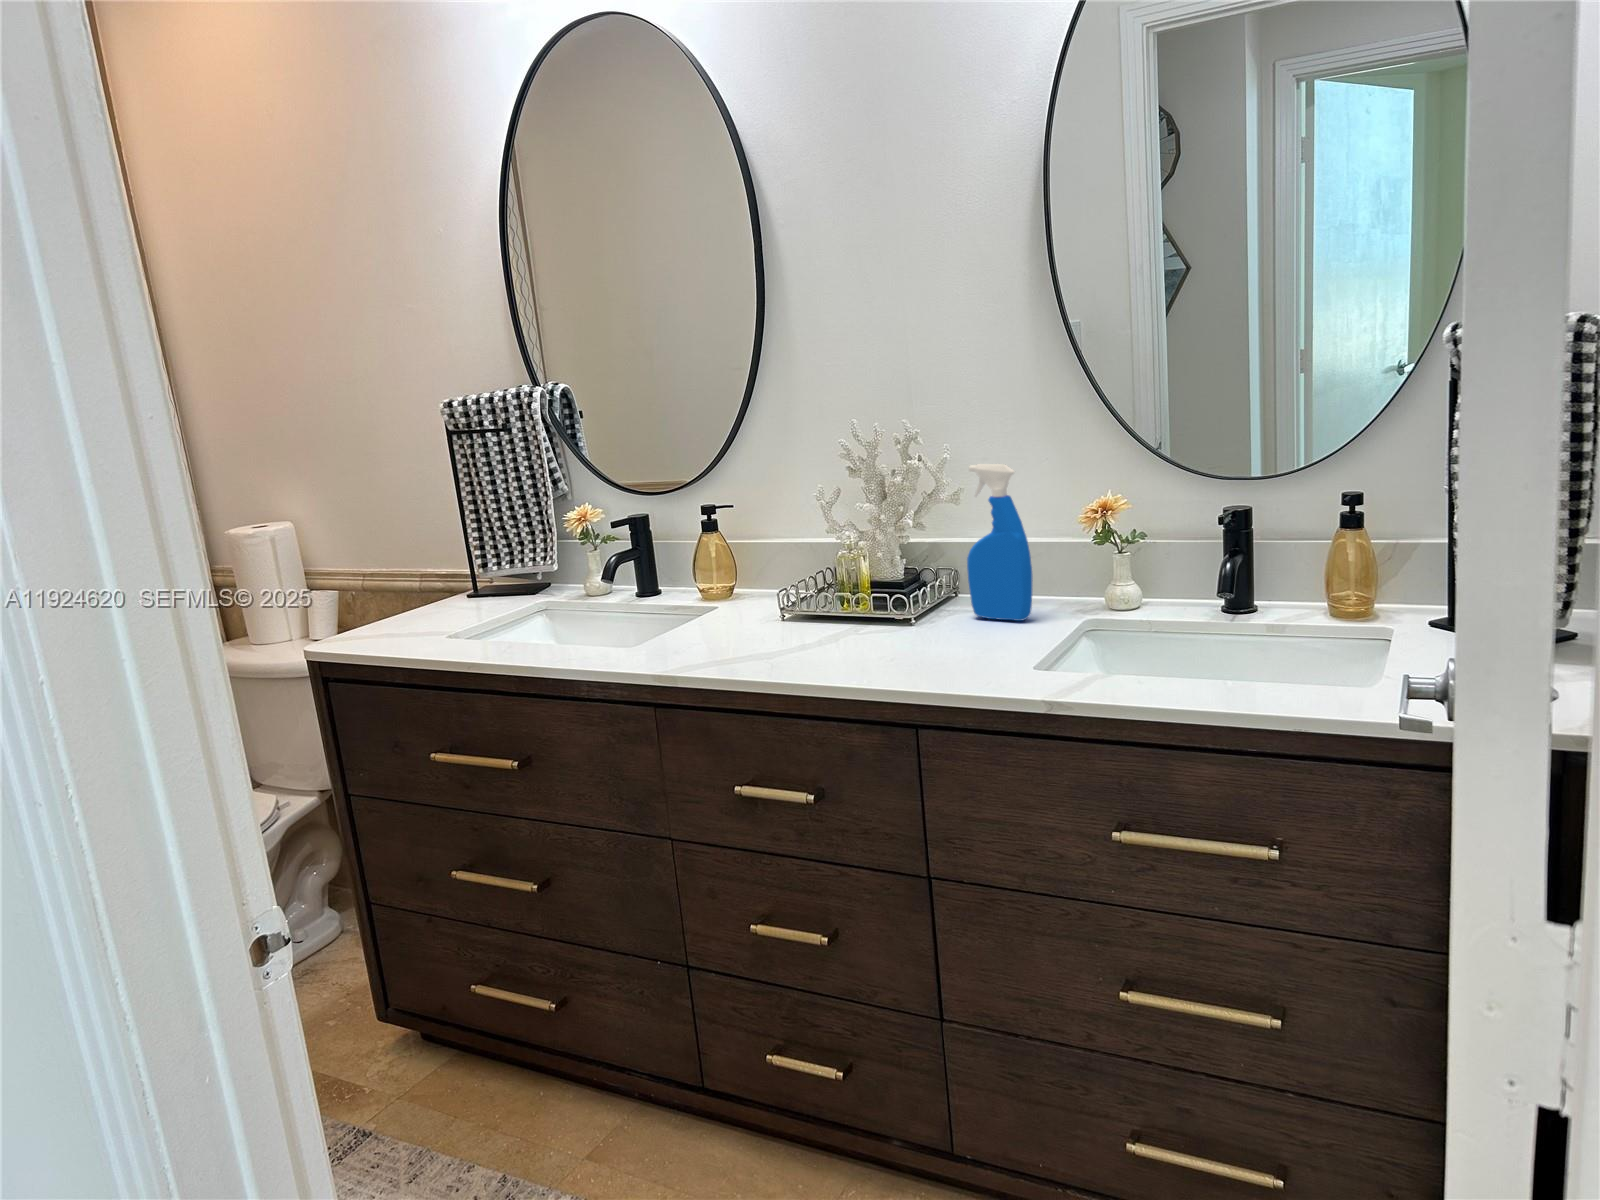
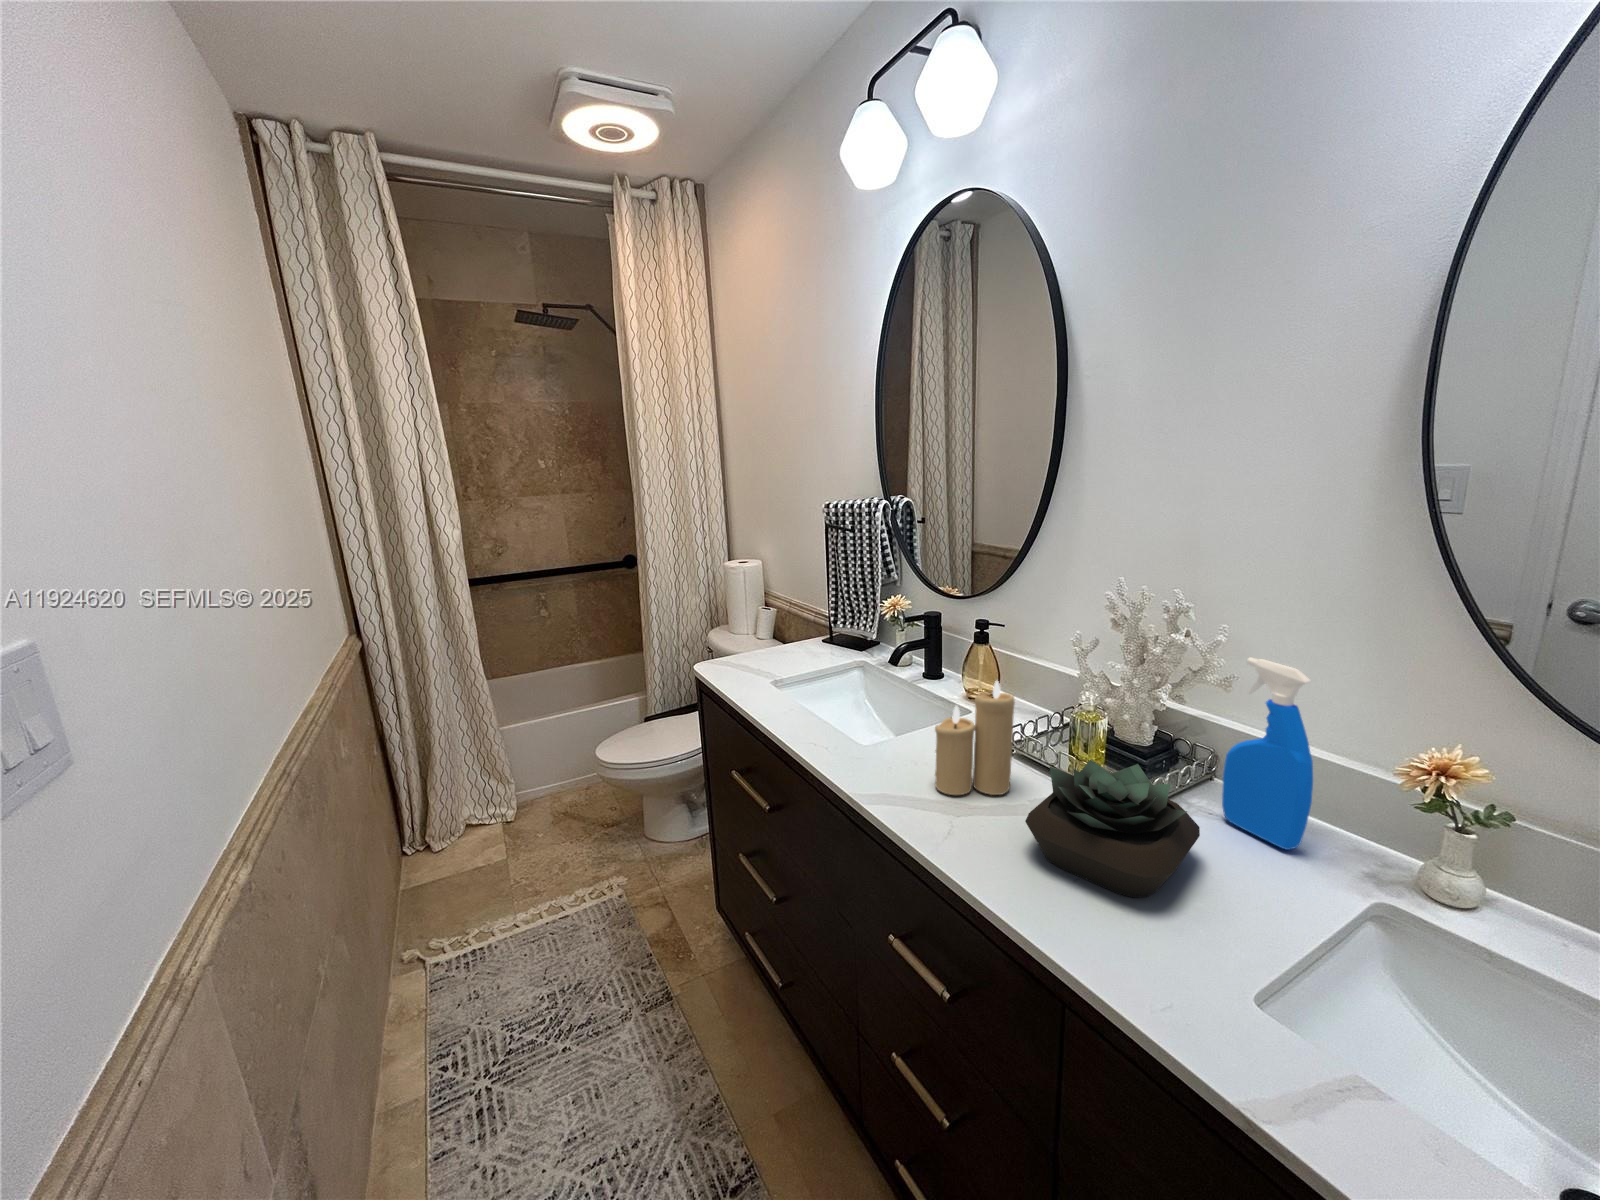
candle: none [717,529,796,655] -> present [935,681,1015,795]
succulent plant: none [832,572,965,665] -> present [1025,760,1200,897]

